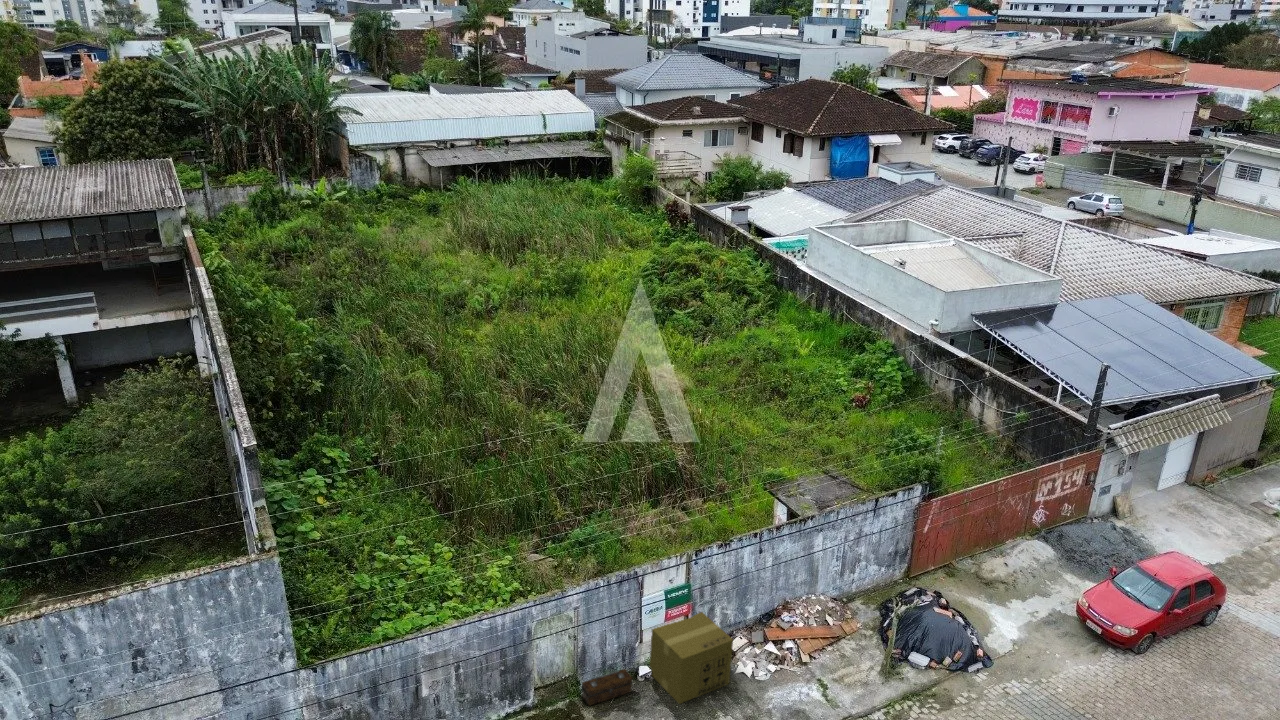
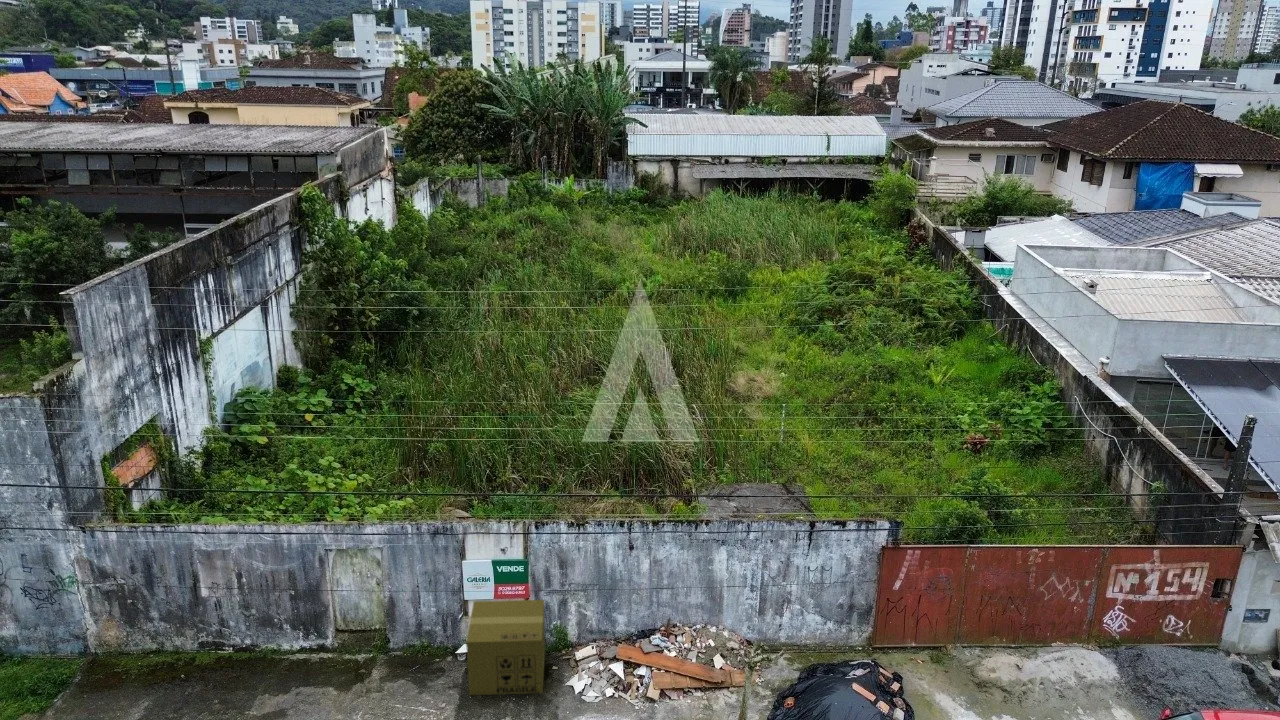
toolbox: present [581,669,633,705] -> none [382,635,443,665]

